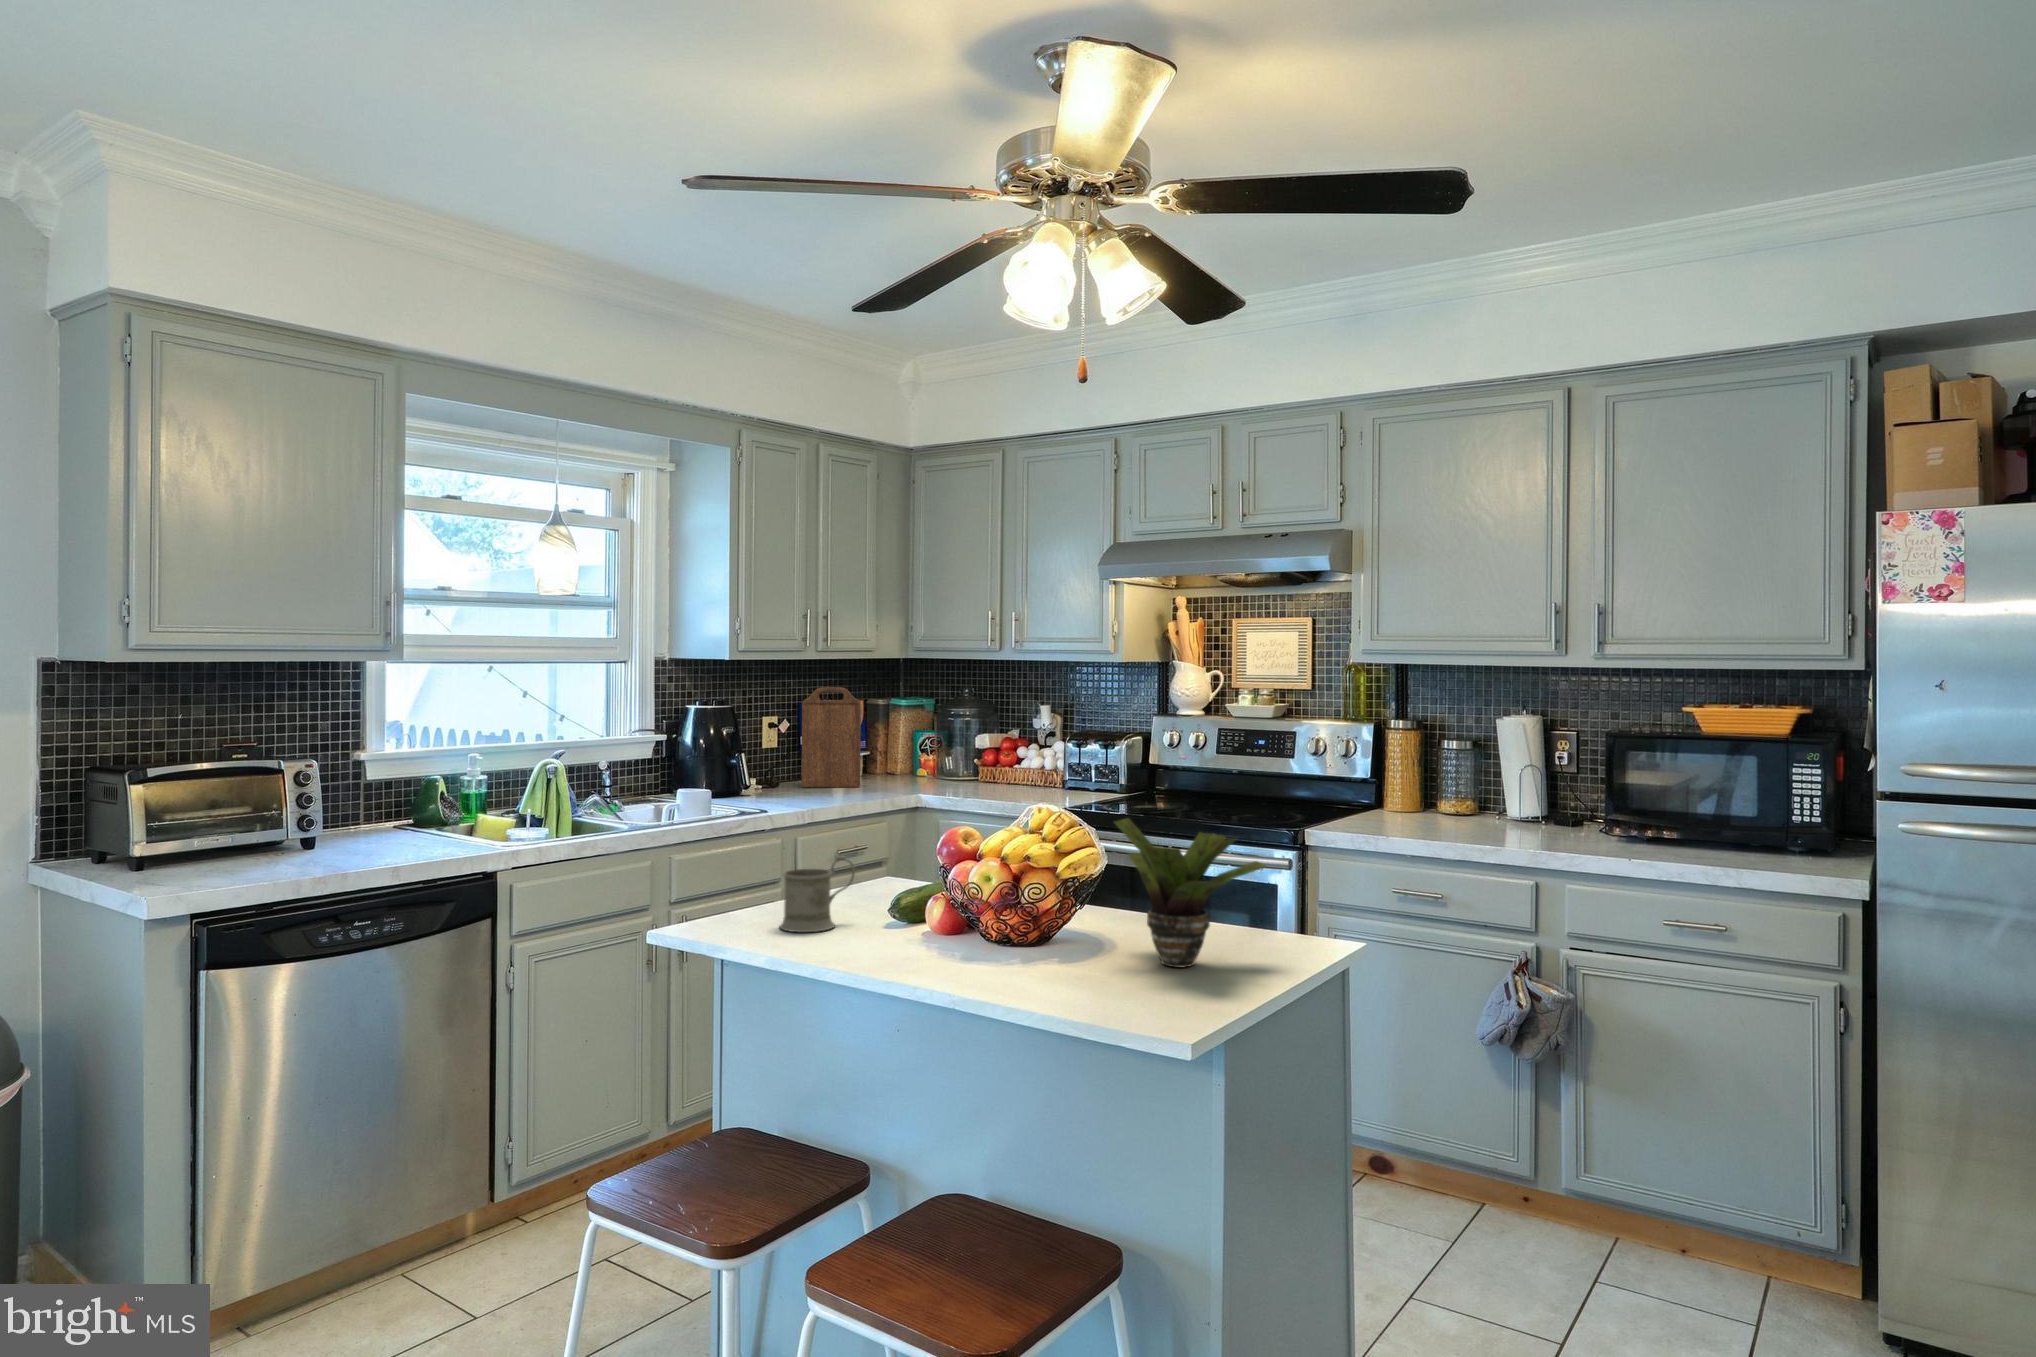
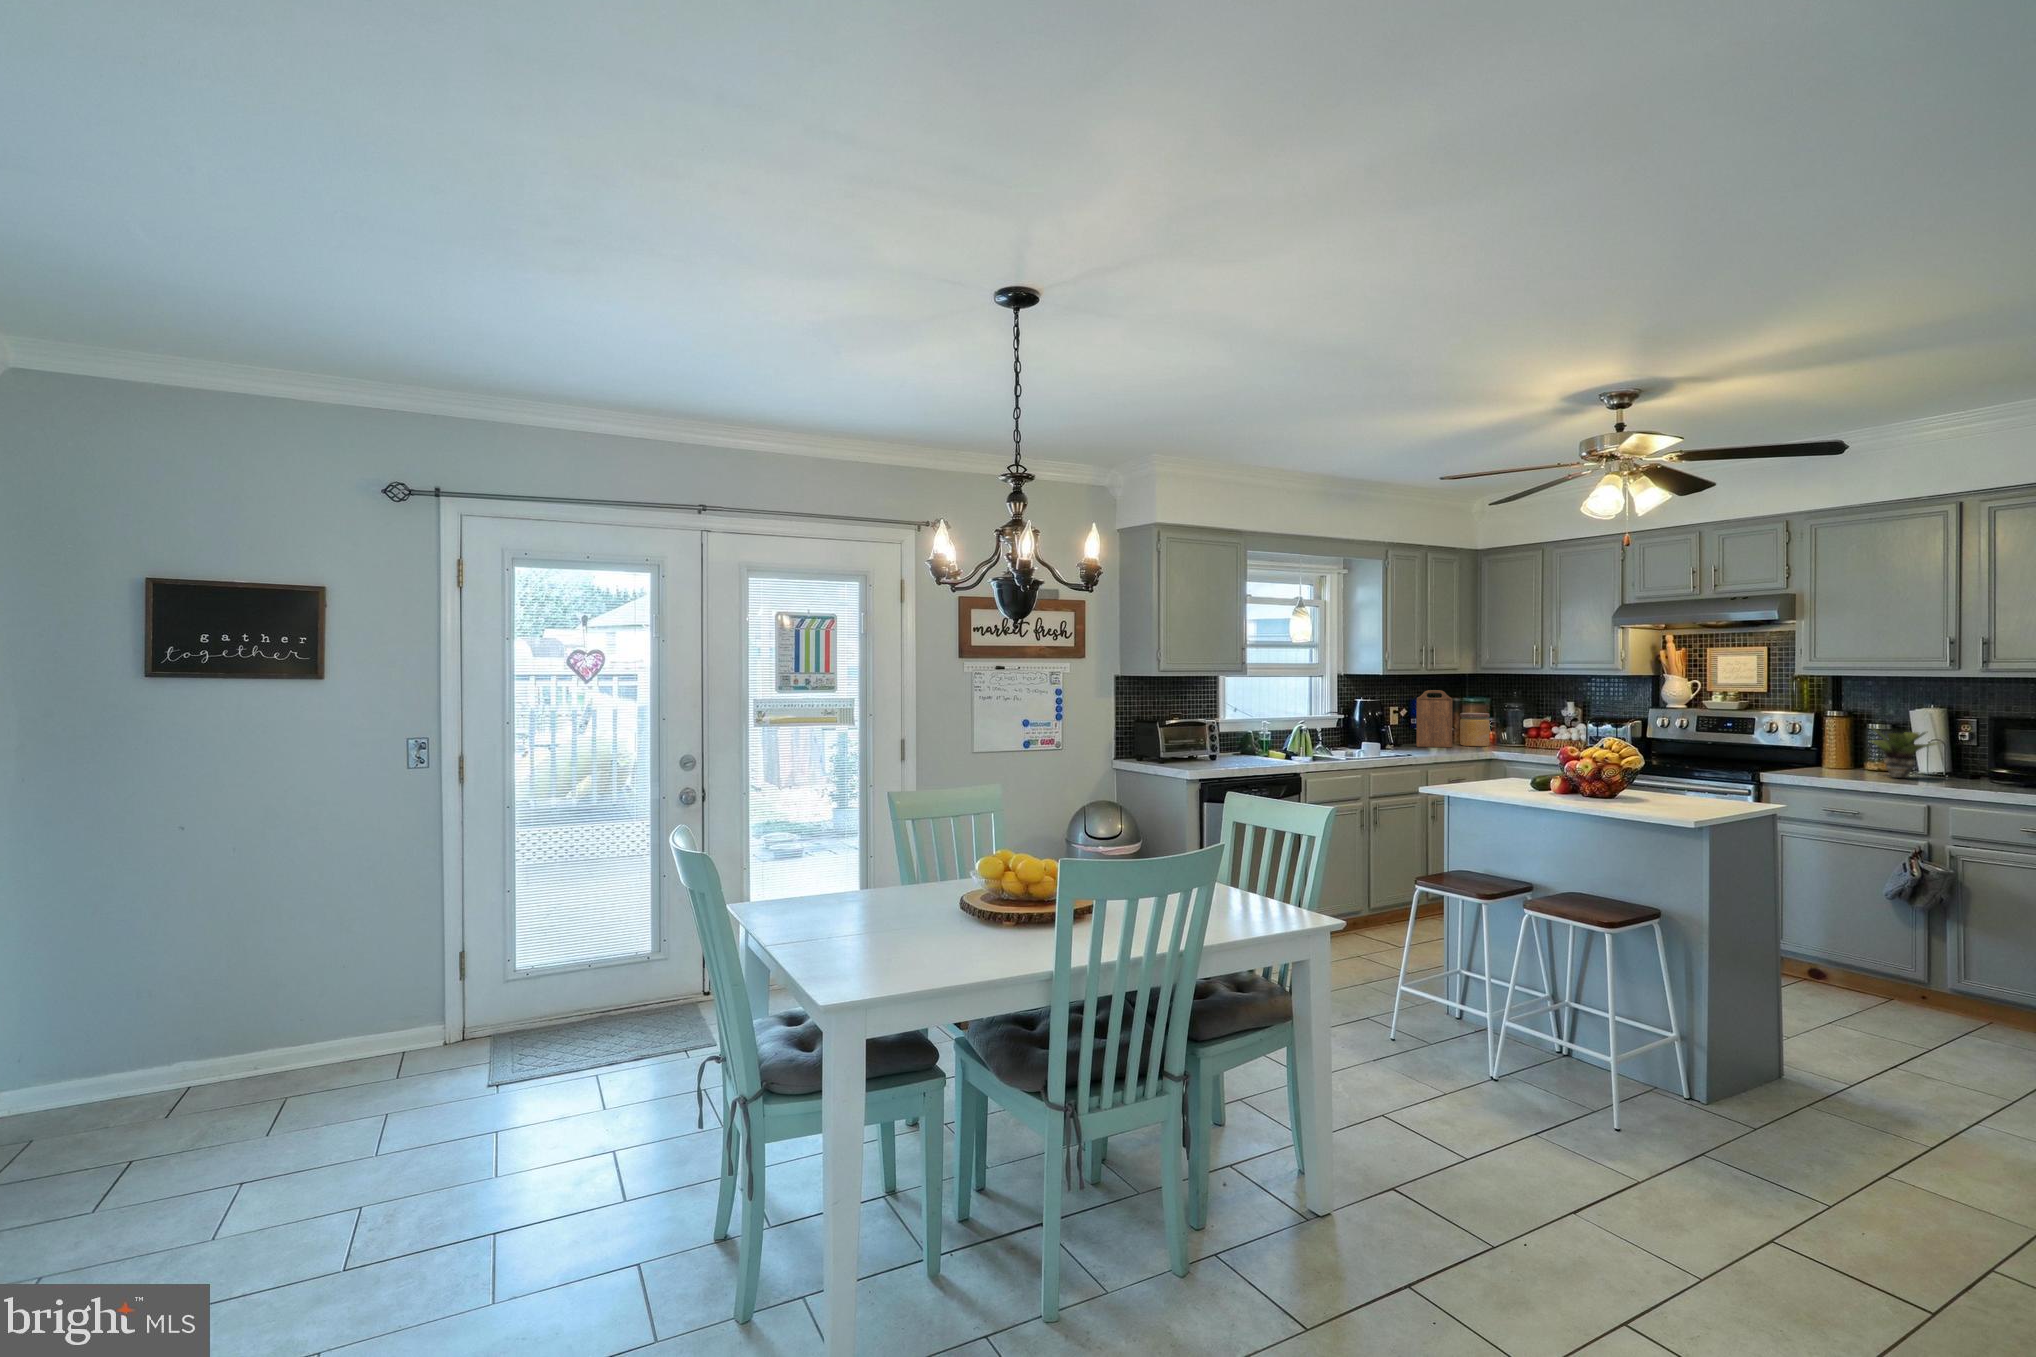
jar: none [878,725,924,783] -> present [1460,713,1490,746]
potted plant: present [1115,818,1267,967] -> present [1870,726,1936,778]
mug: present [780,856,855,932] -> none [1479,762,1513,793]

